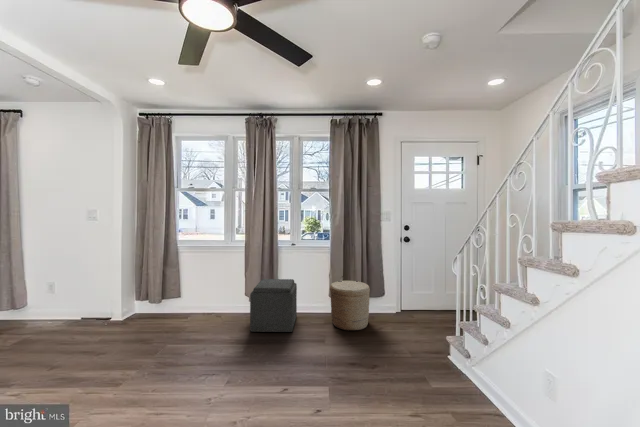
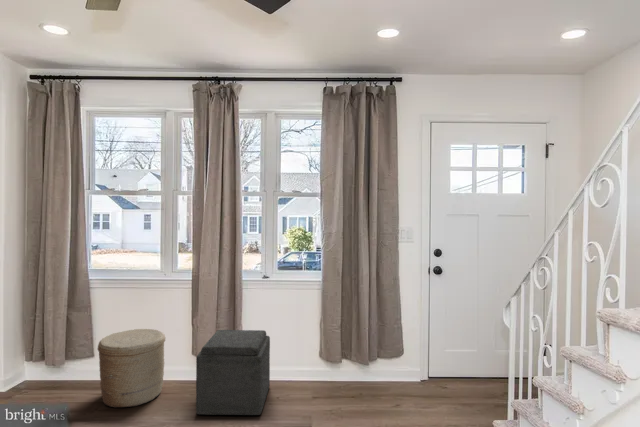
woven basket: present [330,281,370,330] -> present [98,329,165,408]

